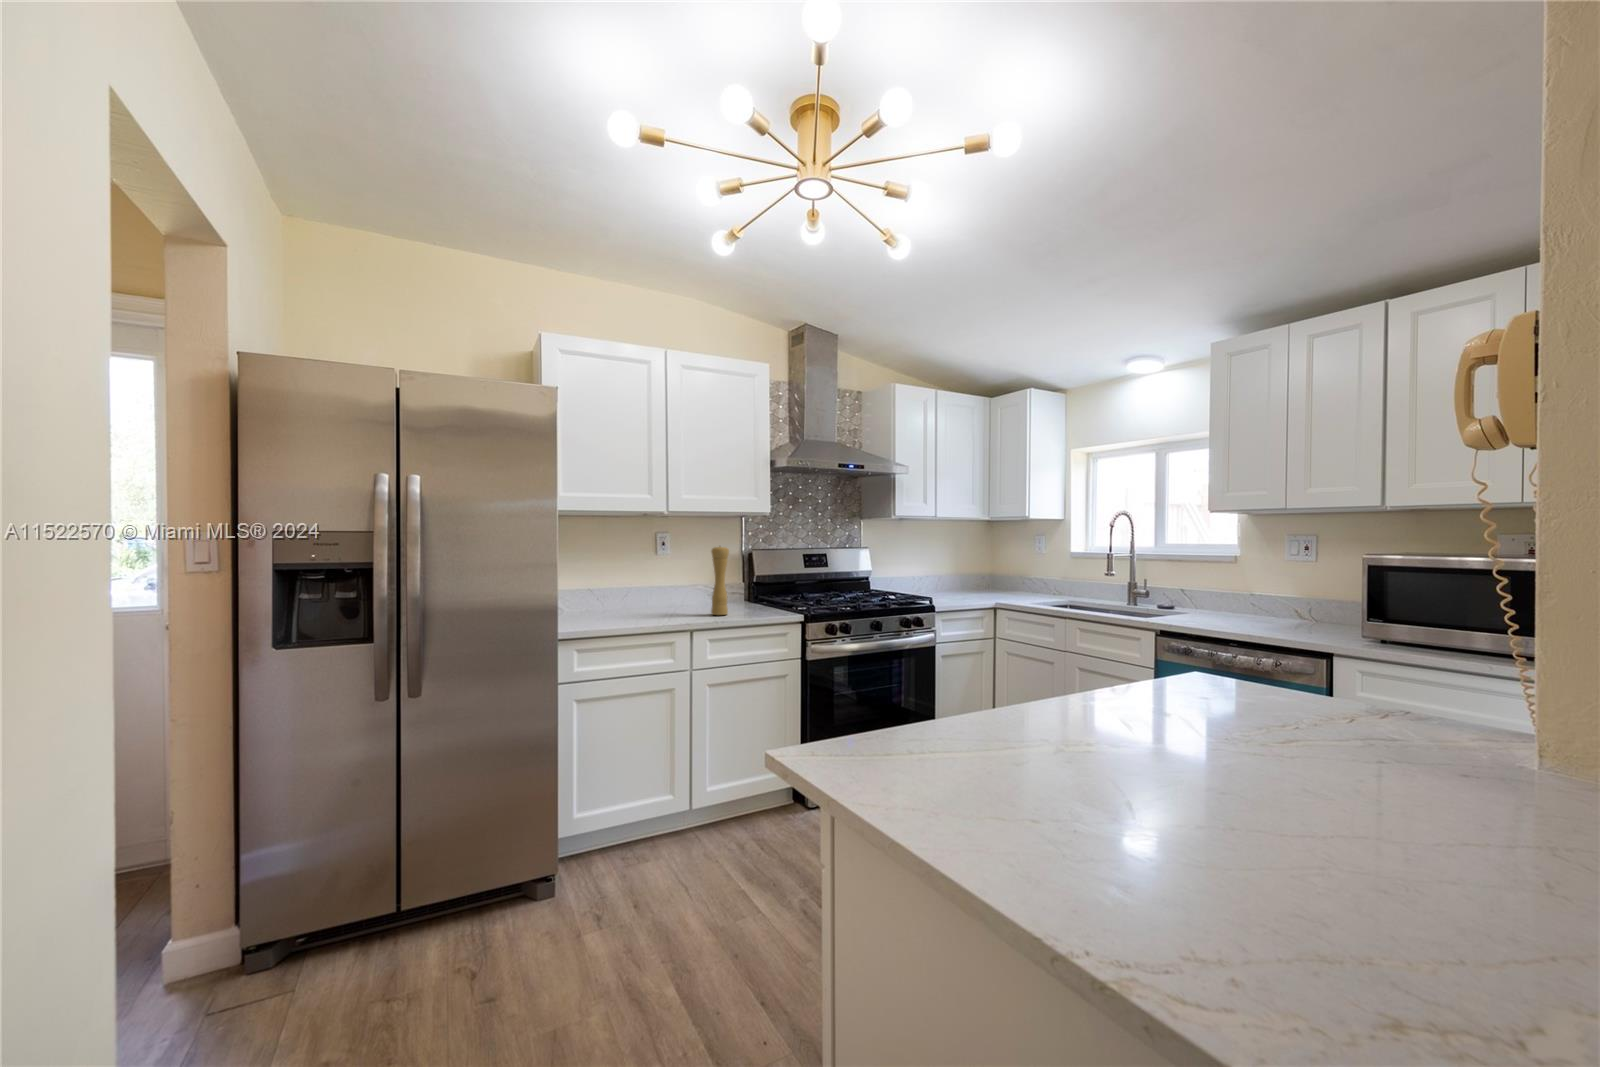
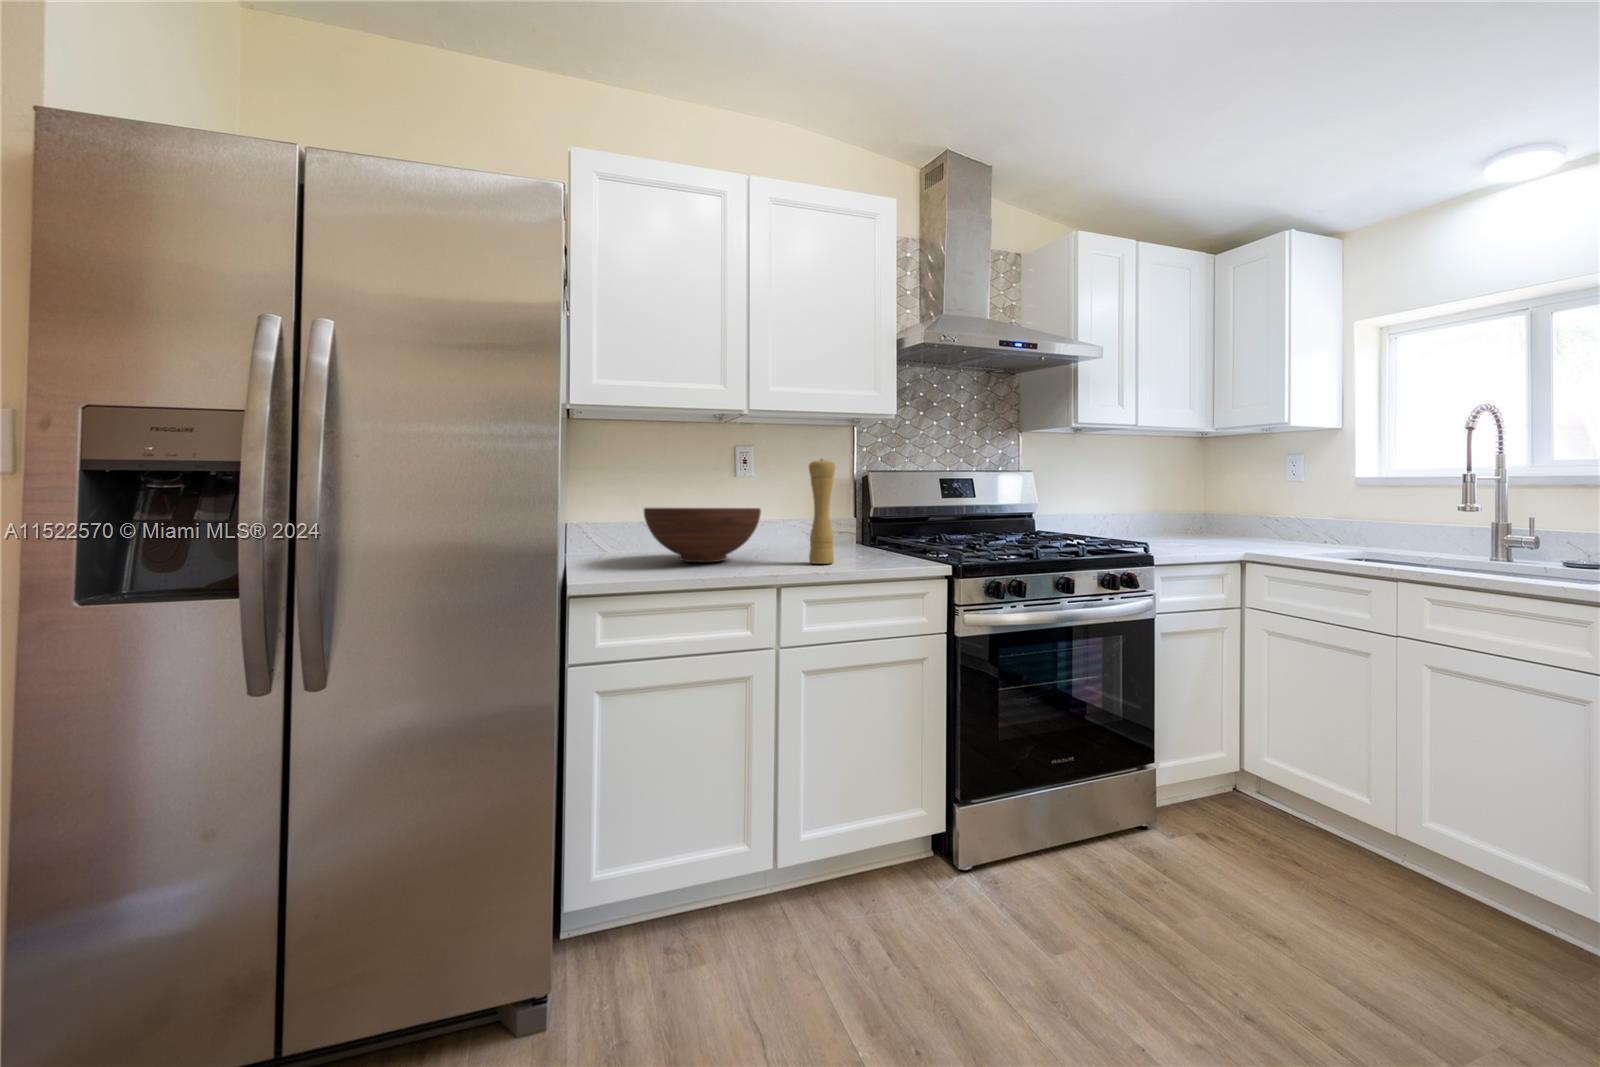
fruit bowl: none [596,575,678,615] -> present [644,508,761,562]

